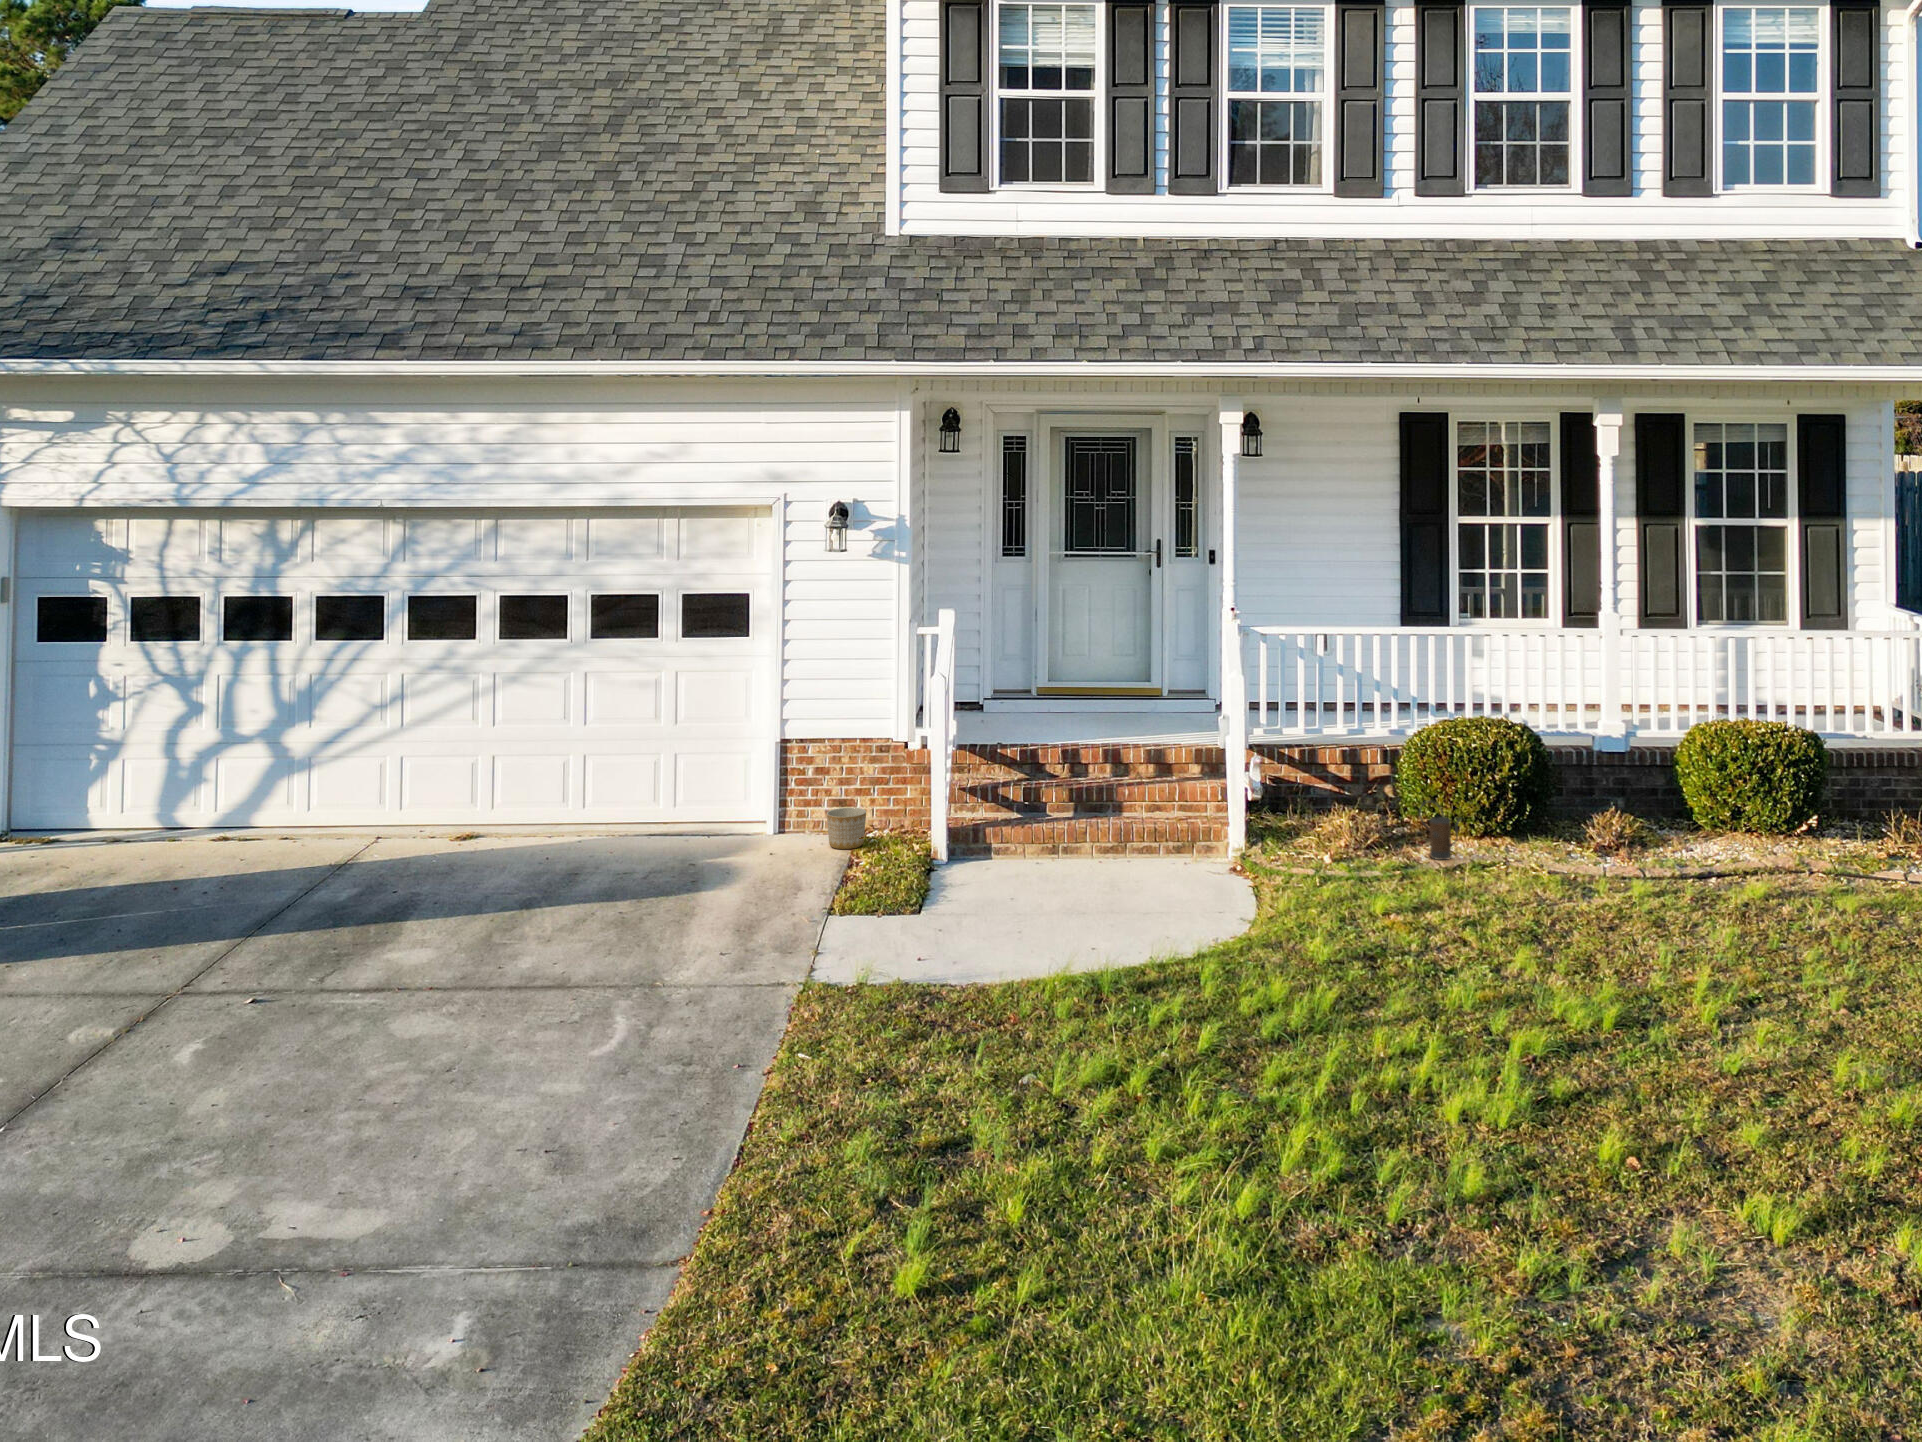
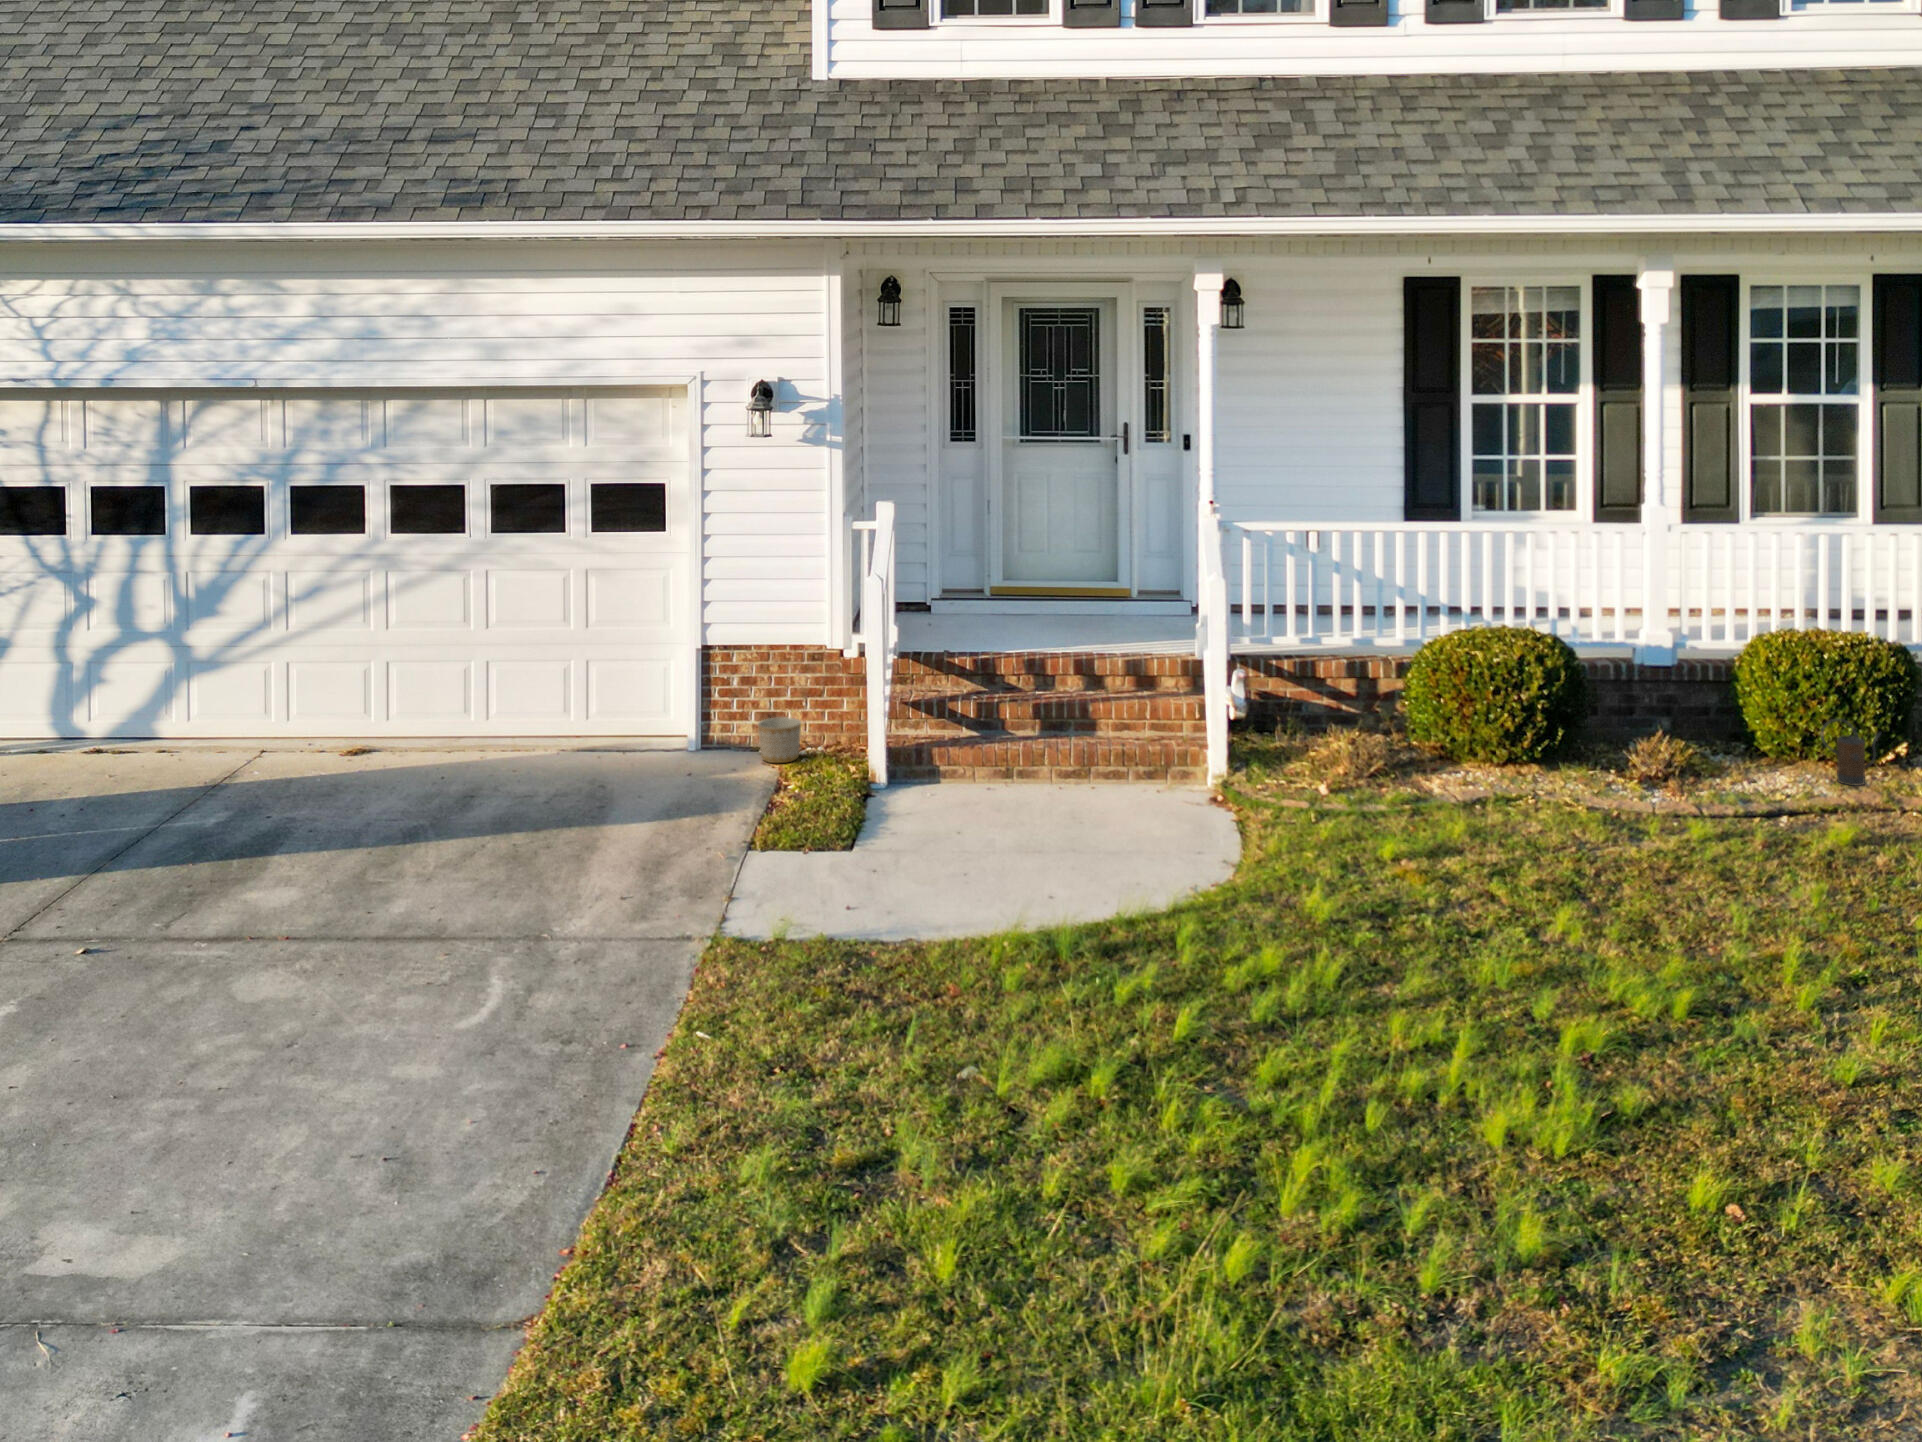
watering can: present [1419,801,1461,860] -> present [1821,719,1881,786]

